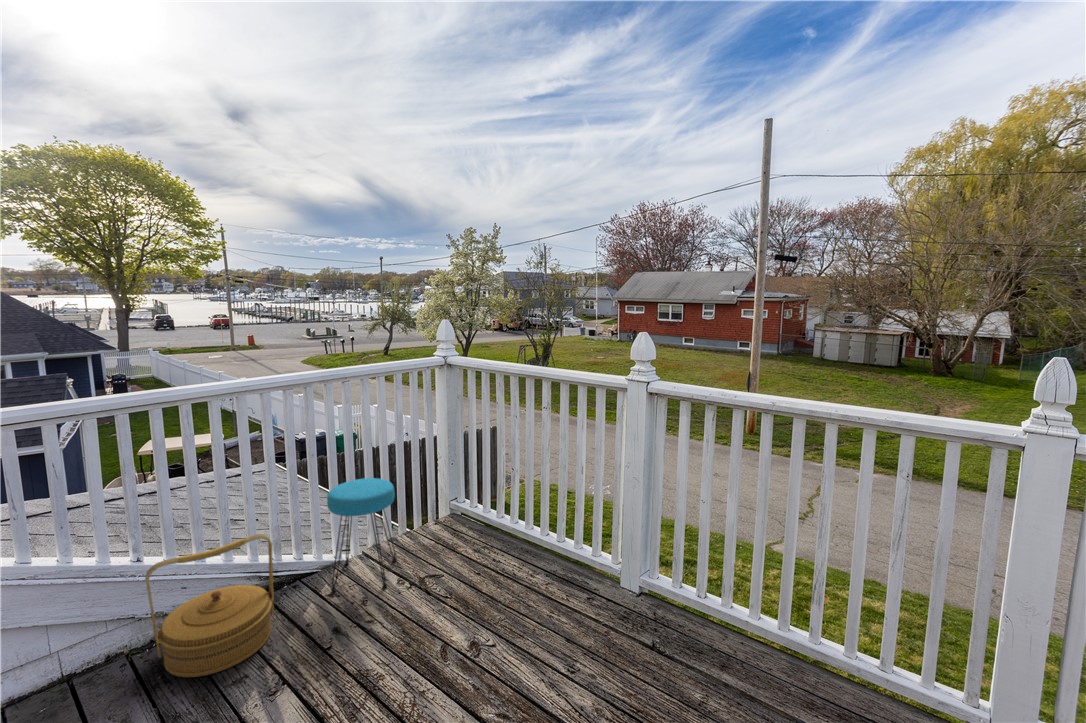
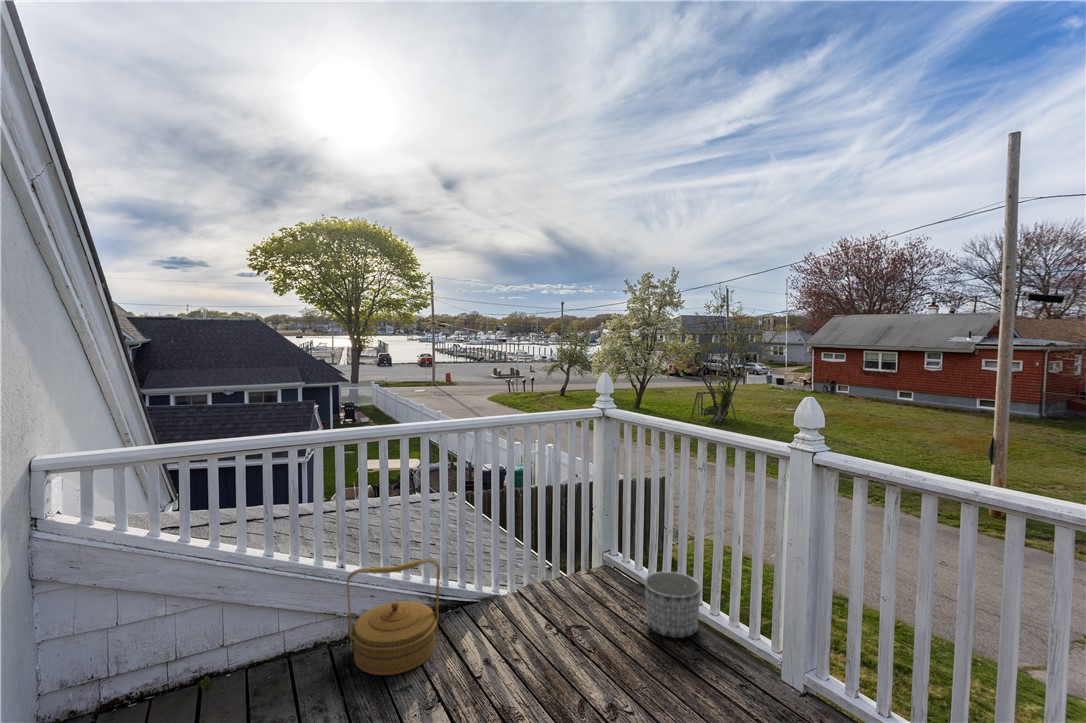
stool: present [327,478,397,591] -> none [486,520,547,629]
planter: none [496,508,548,568] -> present [645,571,701,638]

